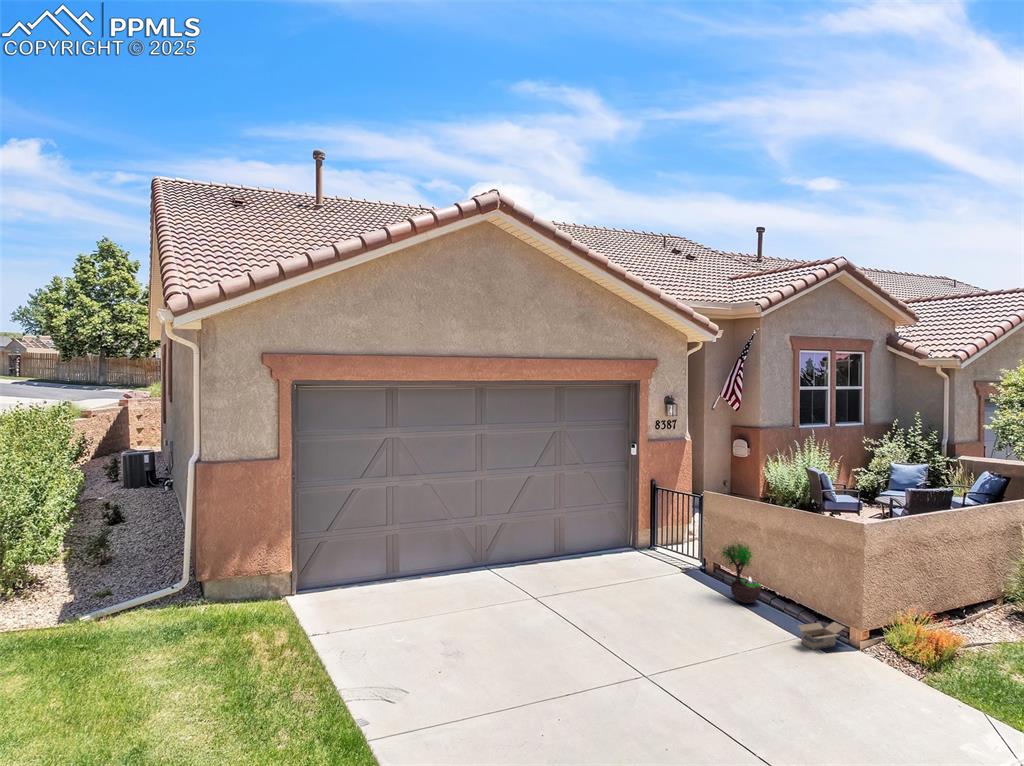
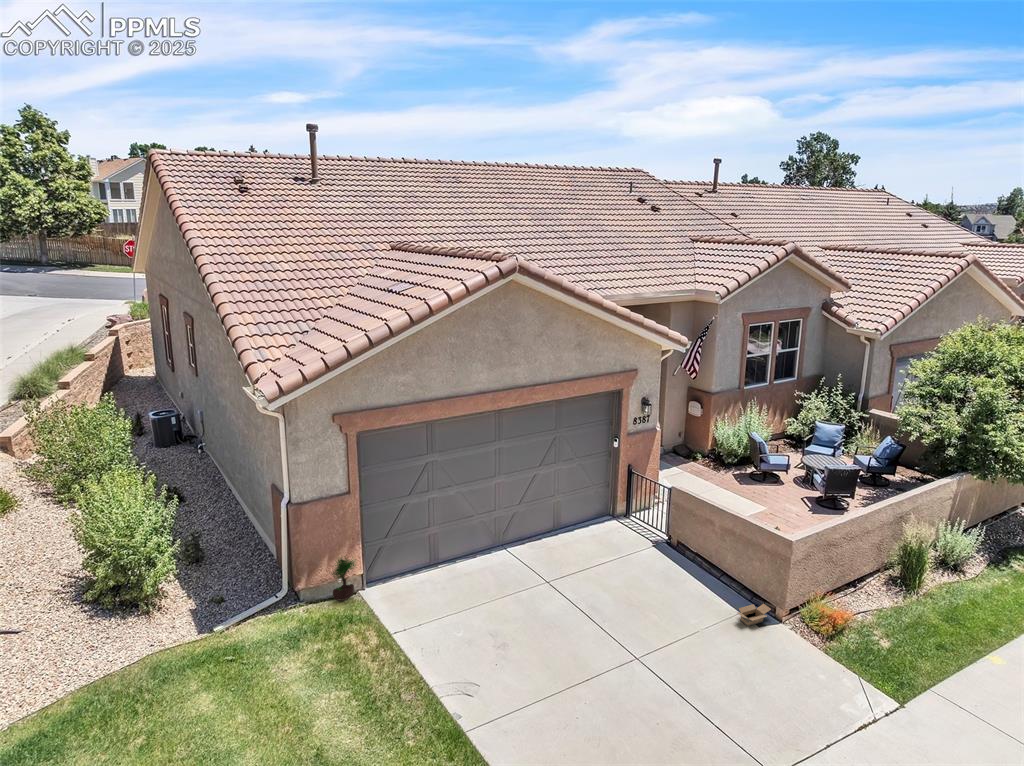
potted tree: present [721,544,761,603] -> present [331,556,355,601]

